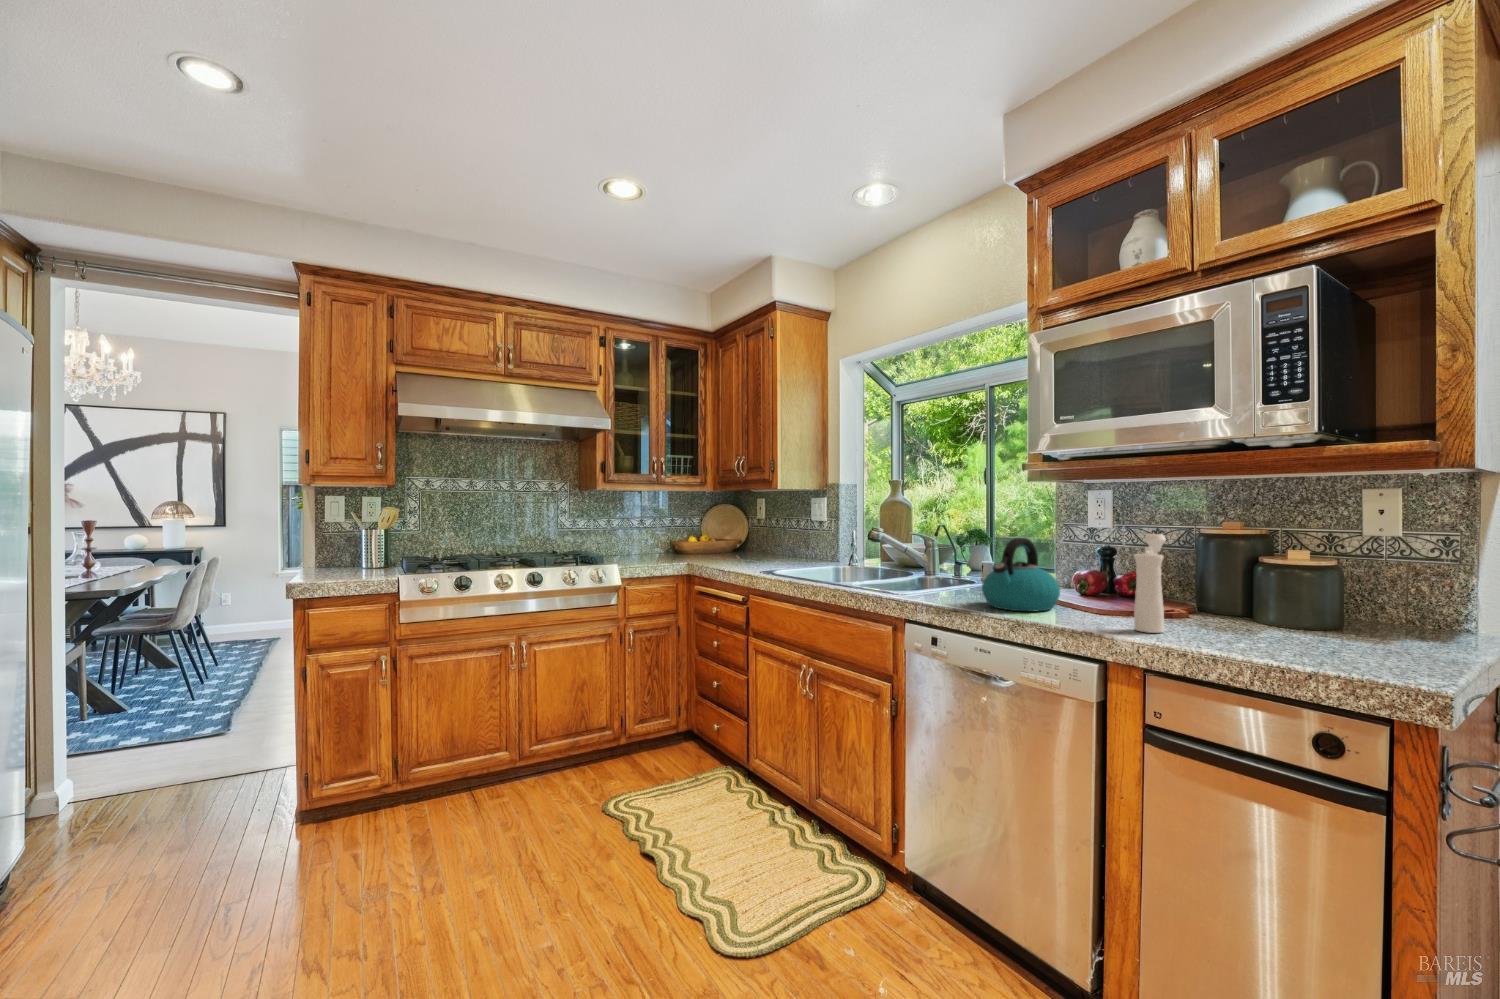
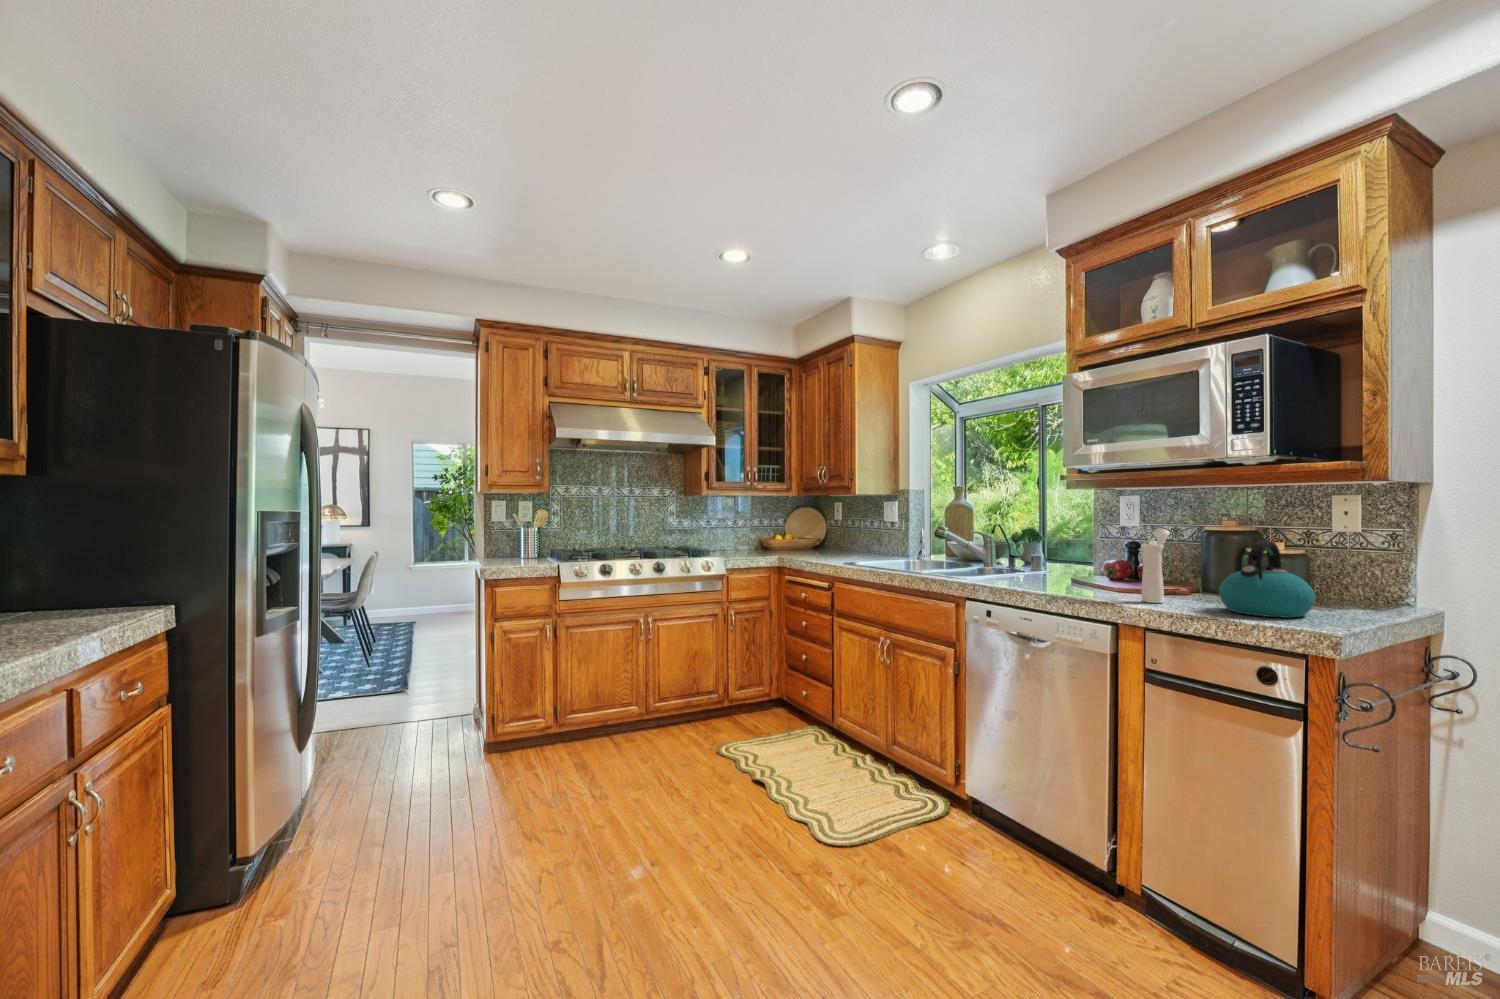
kettle: present [982,538,1060,611] -> present [1219,540,1315,618]

